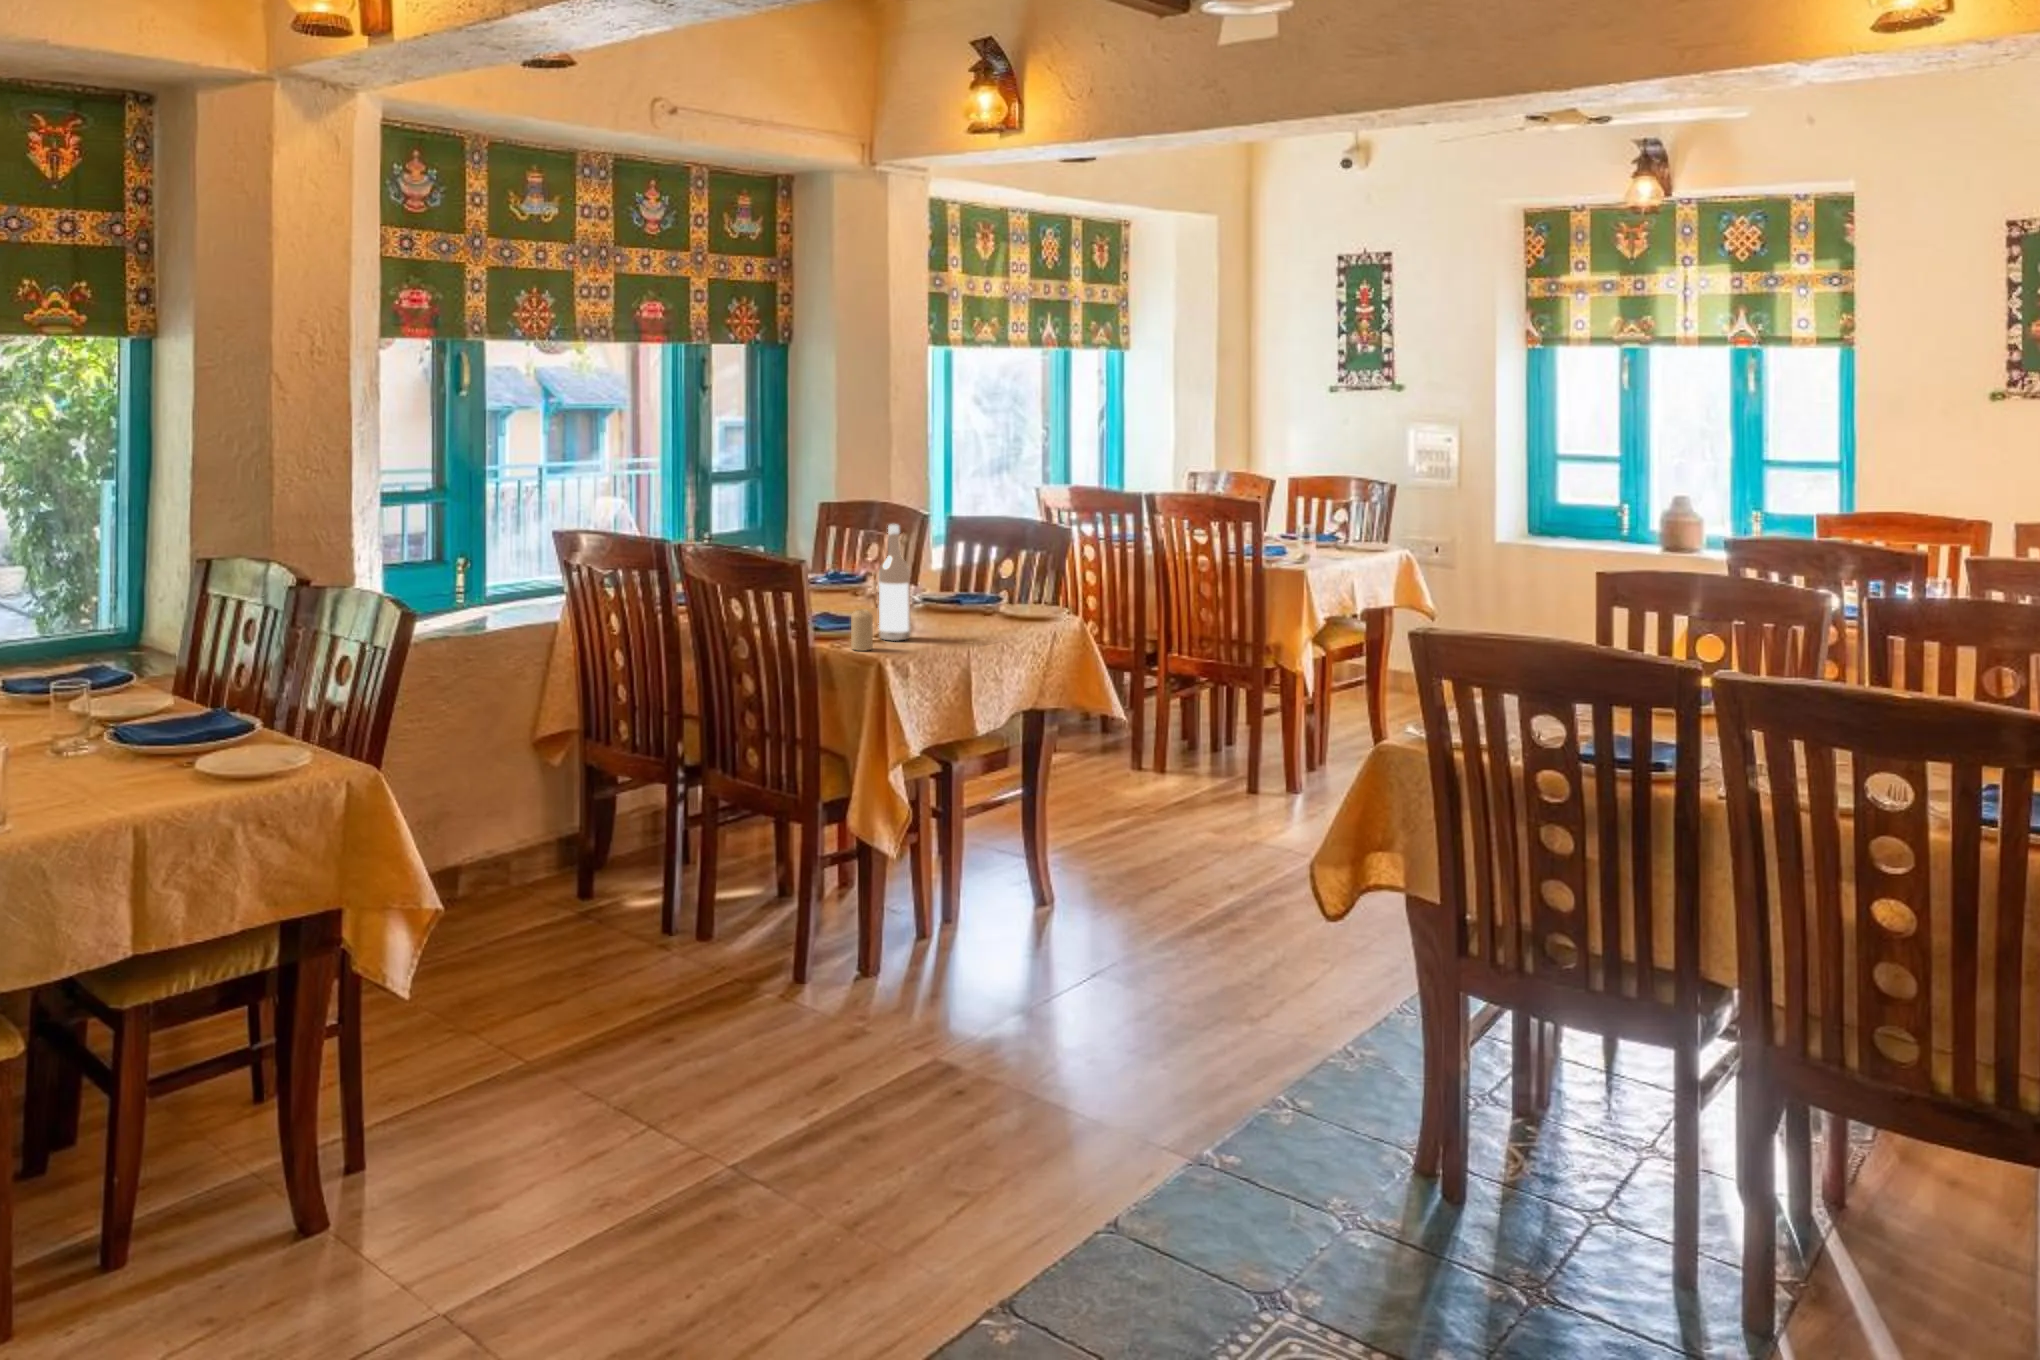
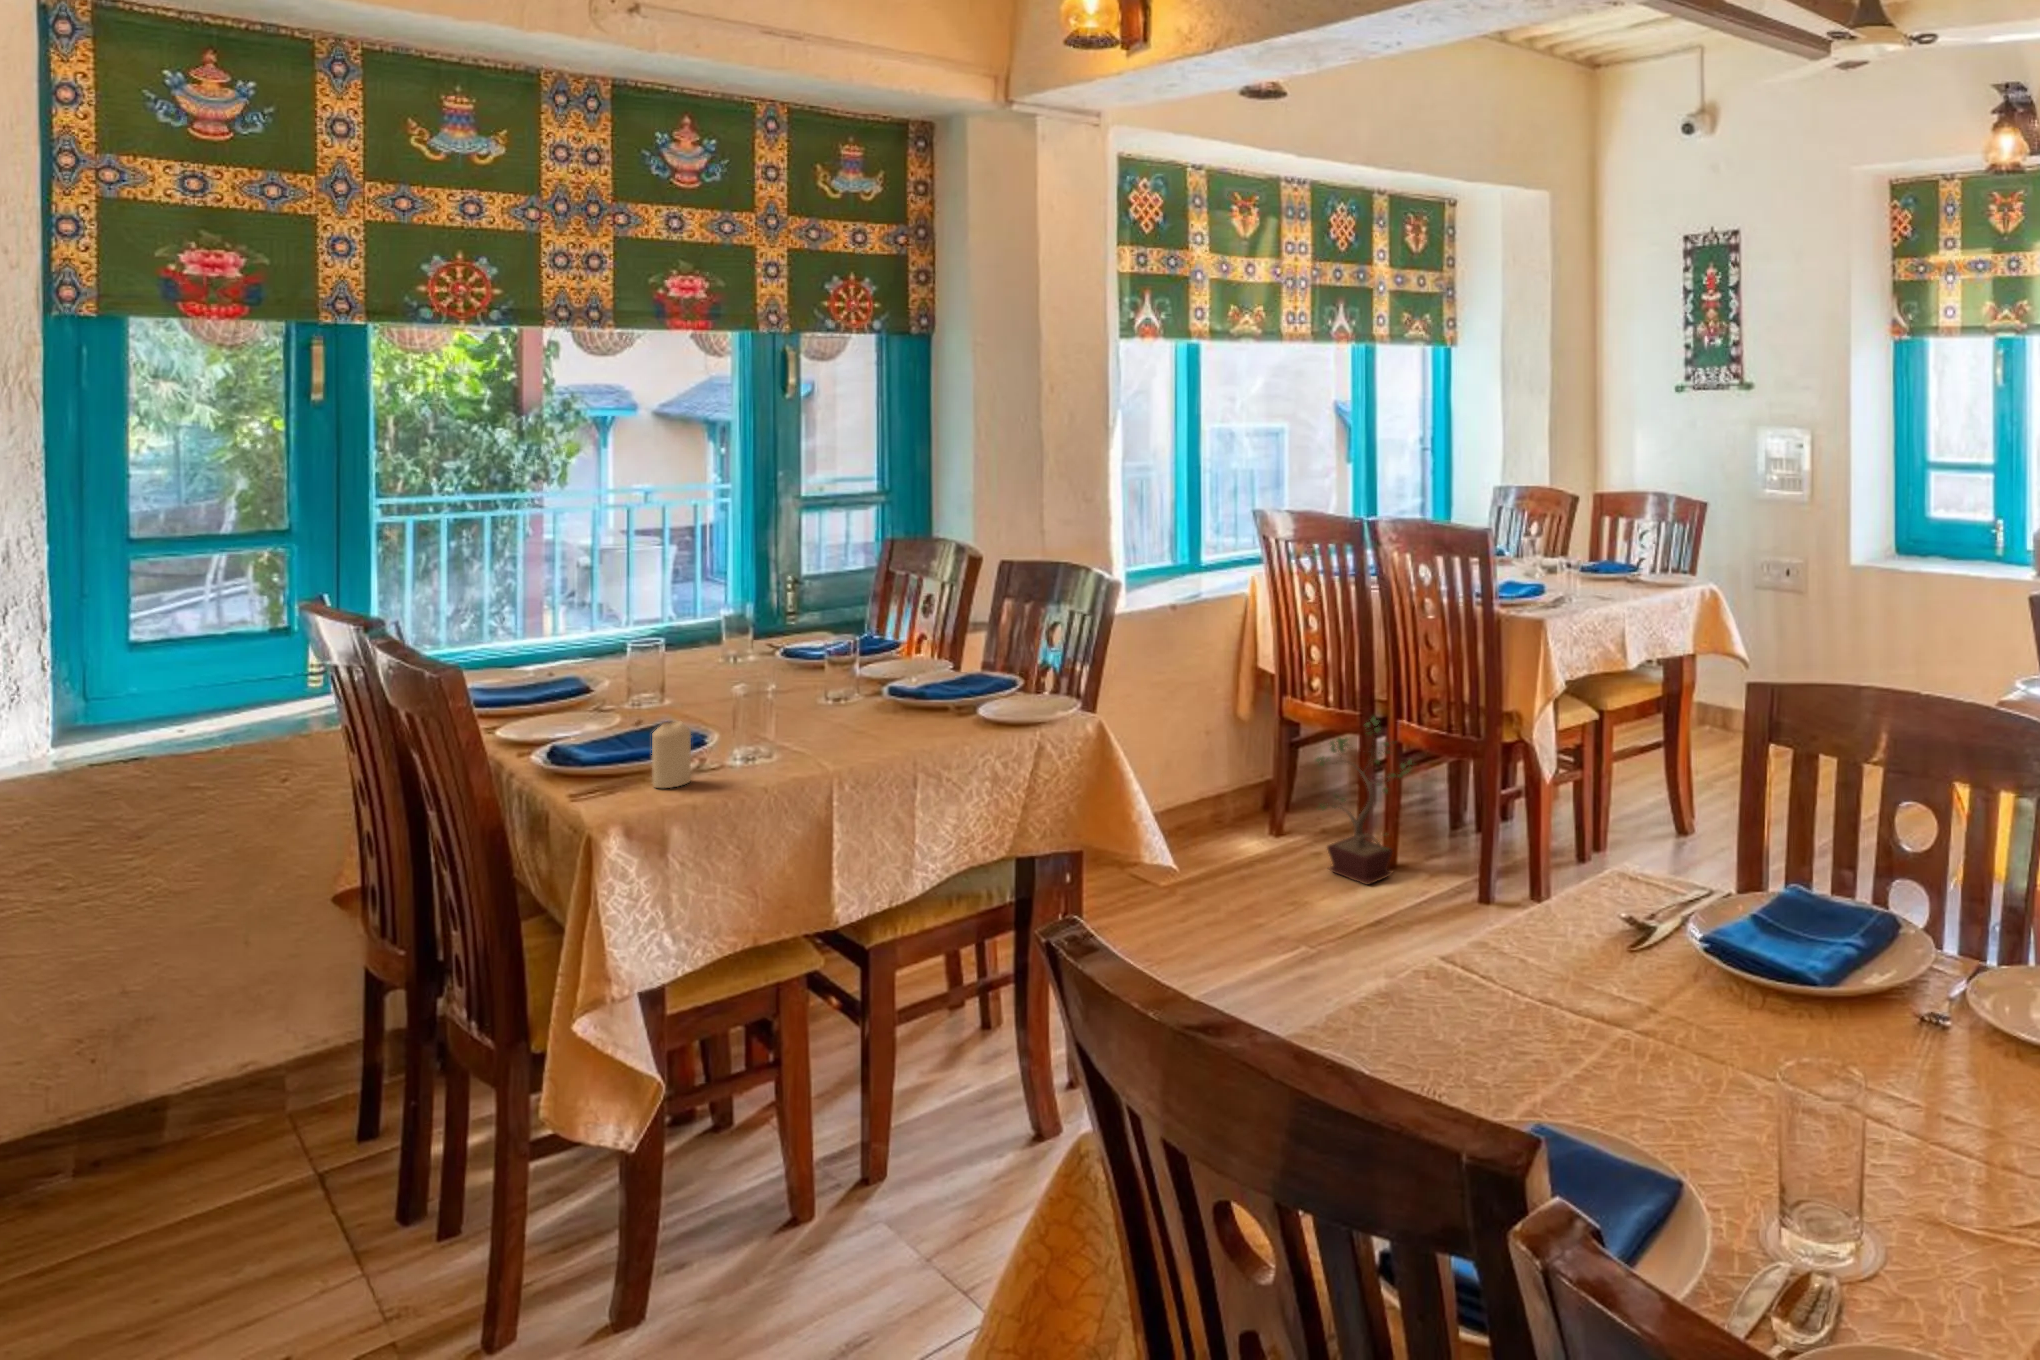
wine bottle: present [879,524,911,641] -> none [745,586,797,763]
potted plant: none [1100,647,1199,778] -> present [1316,717,1412,885]

